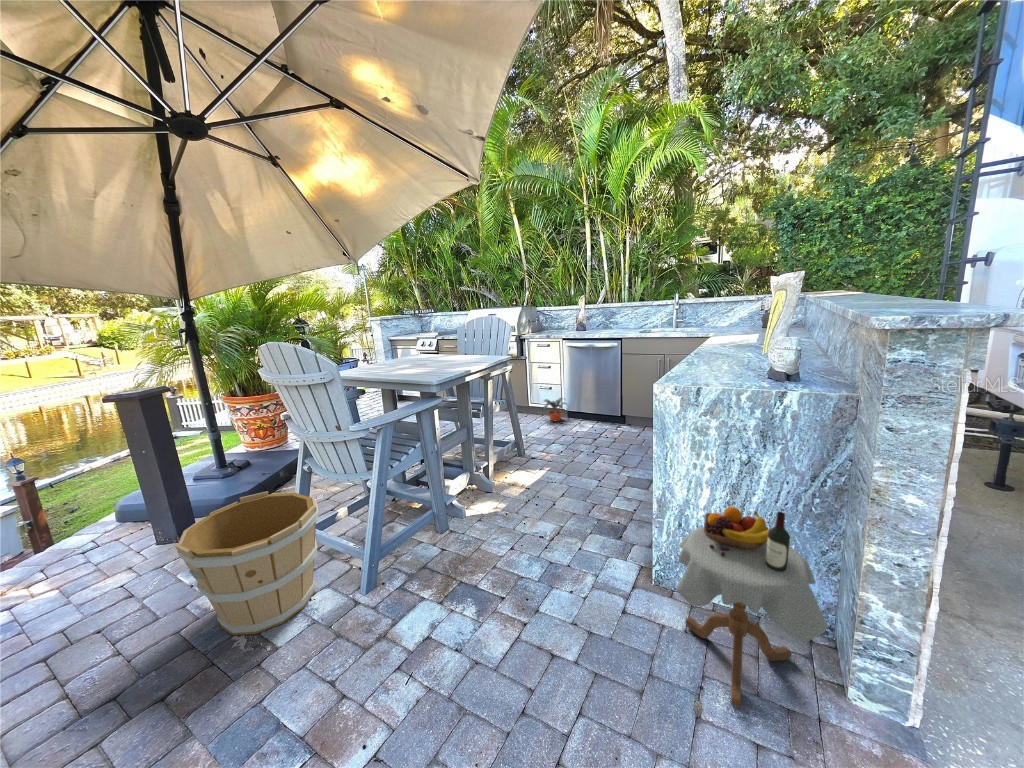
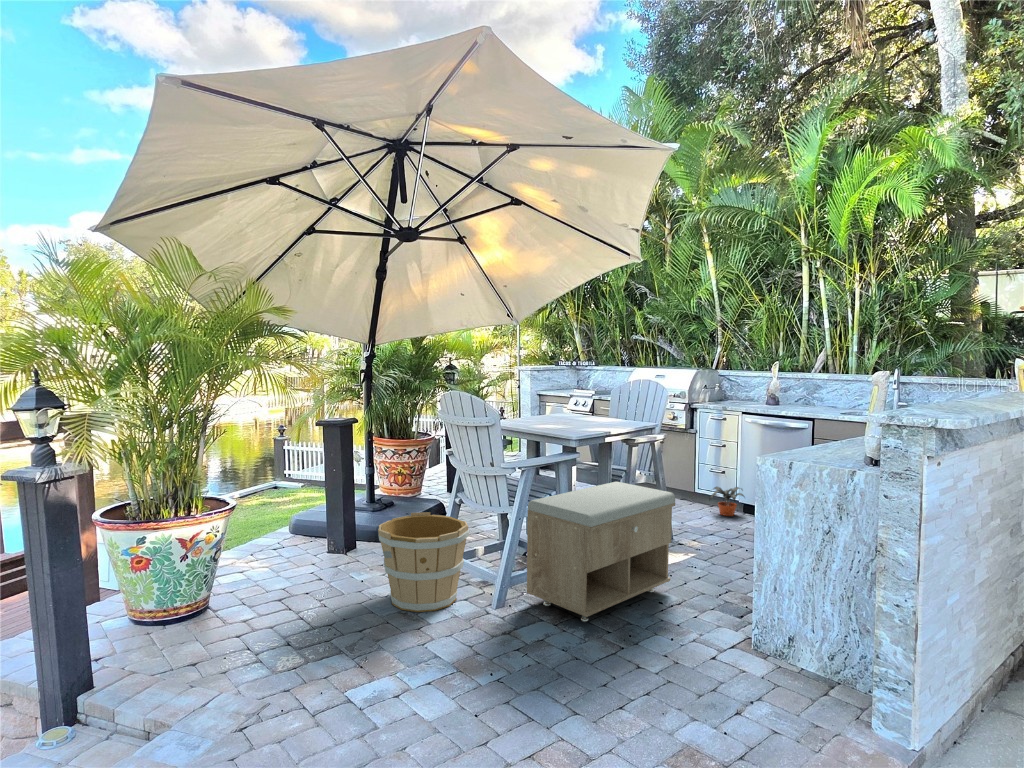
storage bench: none [390,418,545,591] -> present [527,482,675,622]
side table: present [677,506,827,708] -> none [739,557,854,714]

